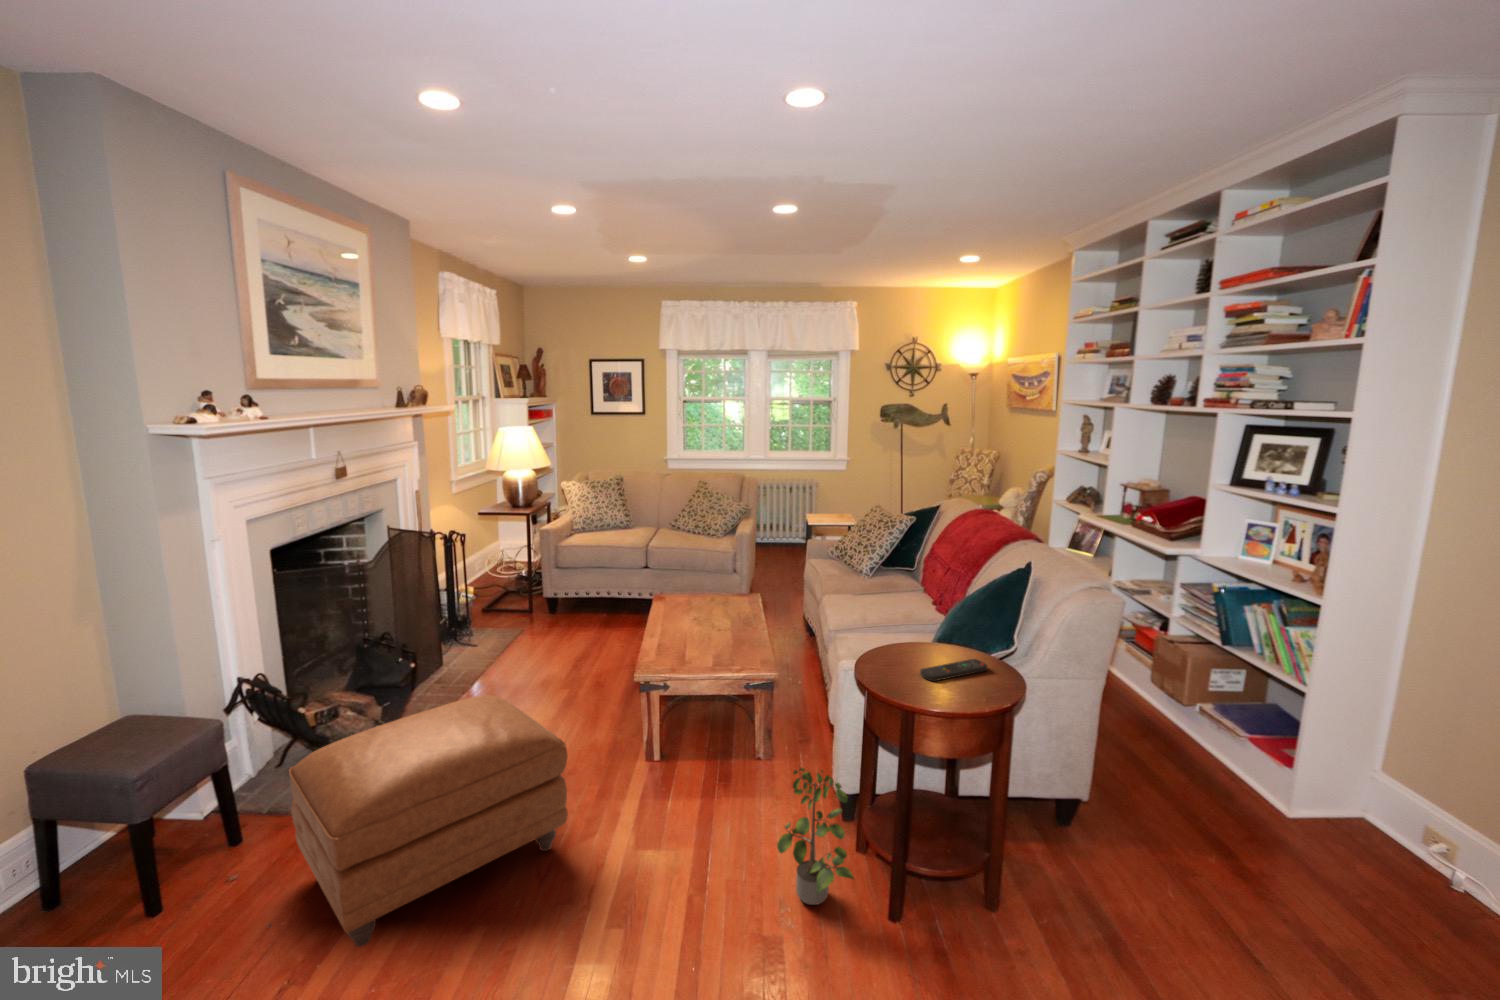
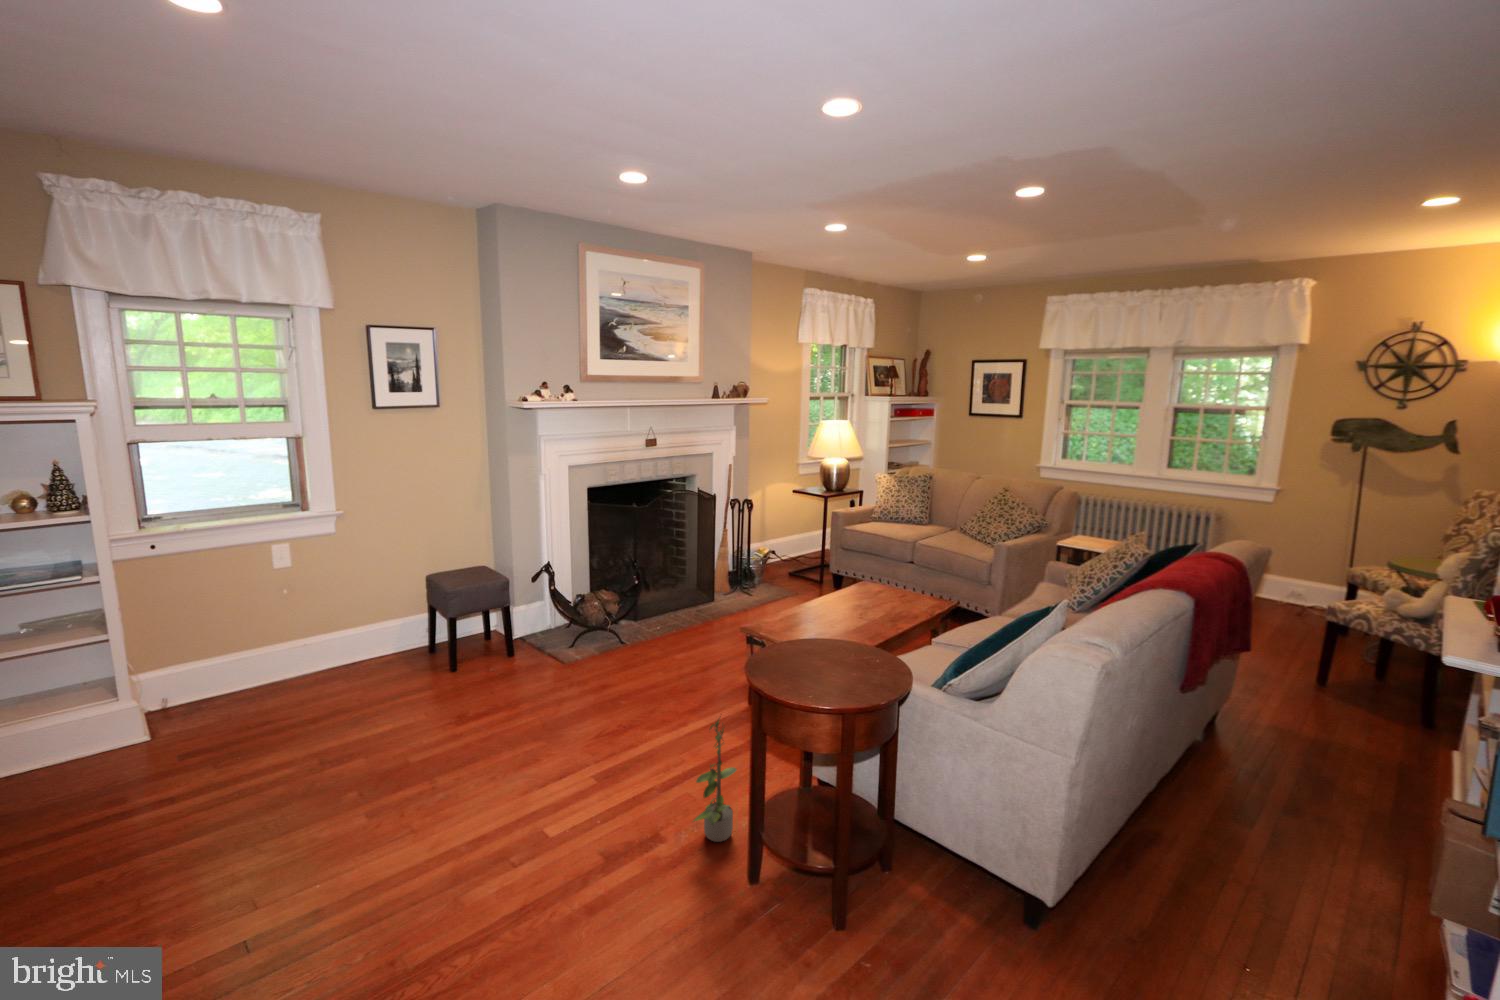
remote control: present [920,659,988,681] -> none [797,662,873,687]
ottoman: present [289,695,568,947] -> none [482,599,652,721]

